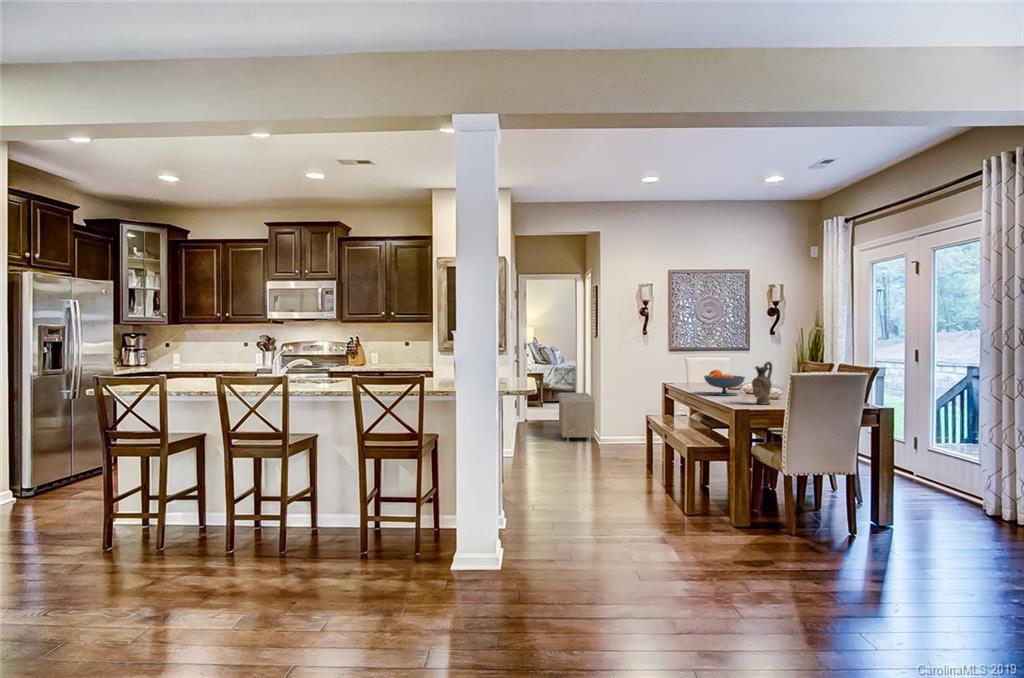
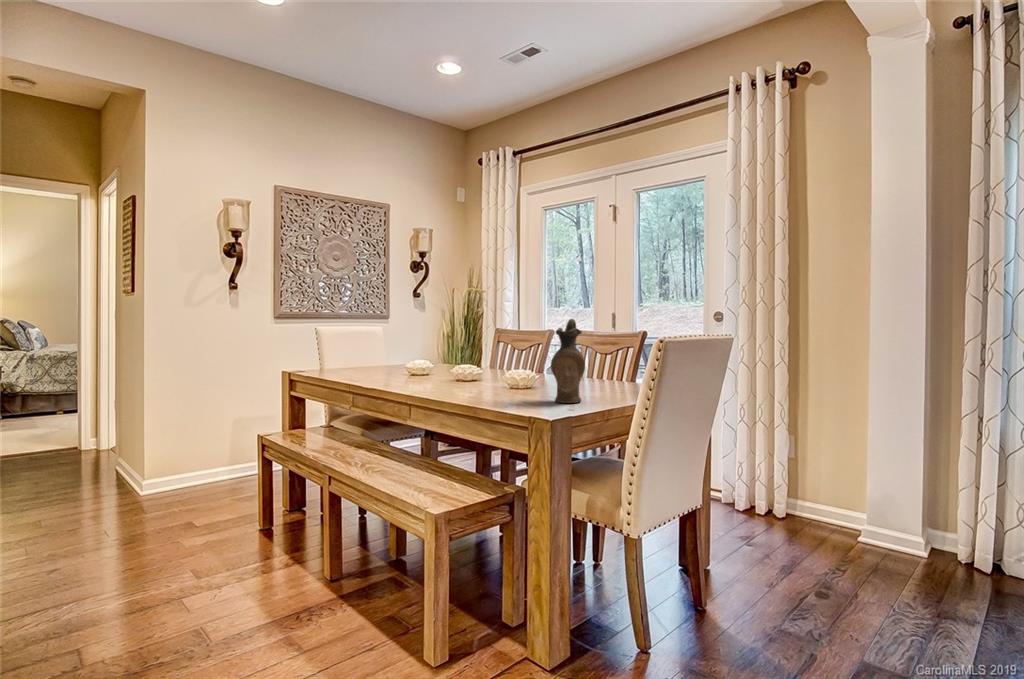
fruit bowl: present [704,370,745,396] -> none [409,341,482,389]
storage bench: present [558,393,595,441] -> none [38,397,131,499]

